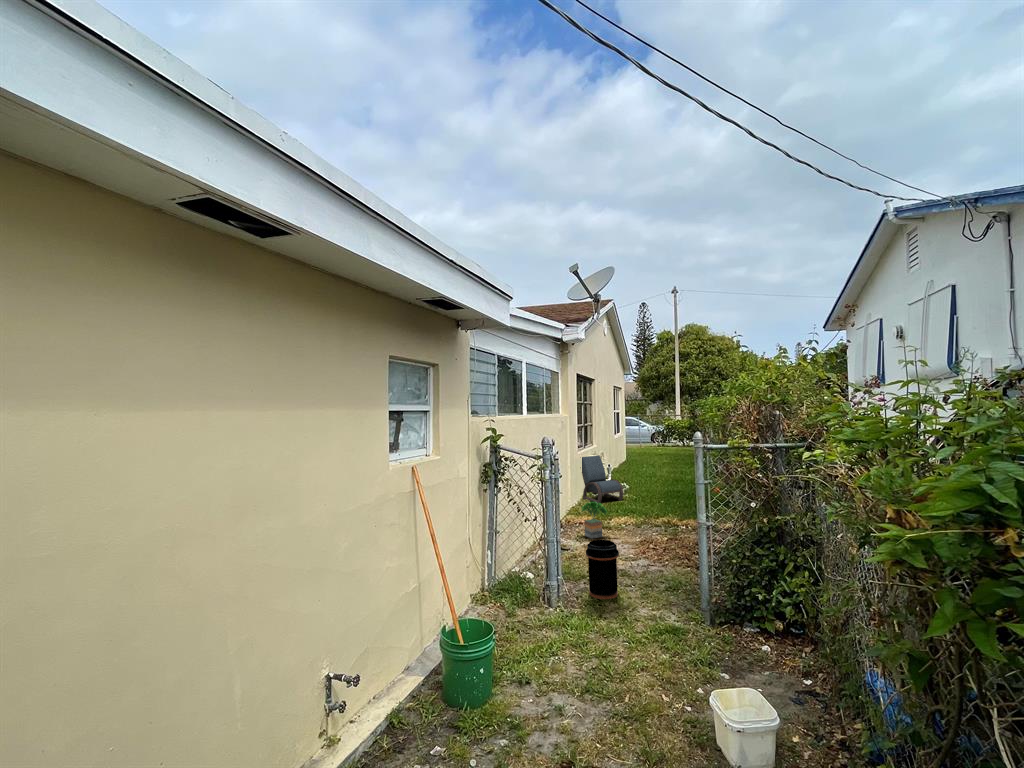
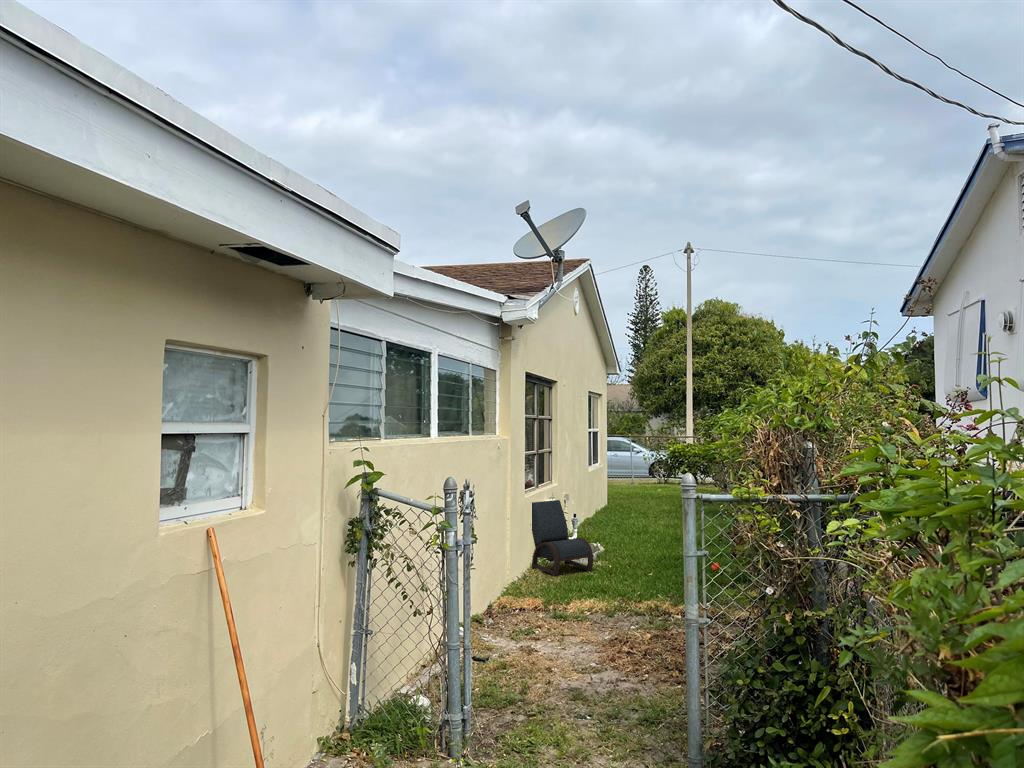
potted tree: present [582,502,607,539] -> none [520,575,561,635]
trash can: present [586,540,619,599] -> none [512,644,564,741]

